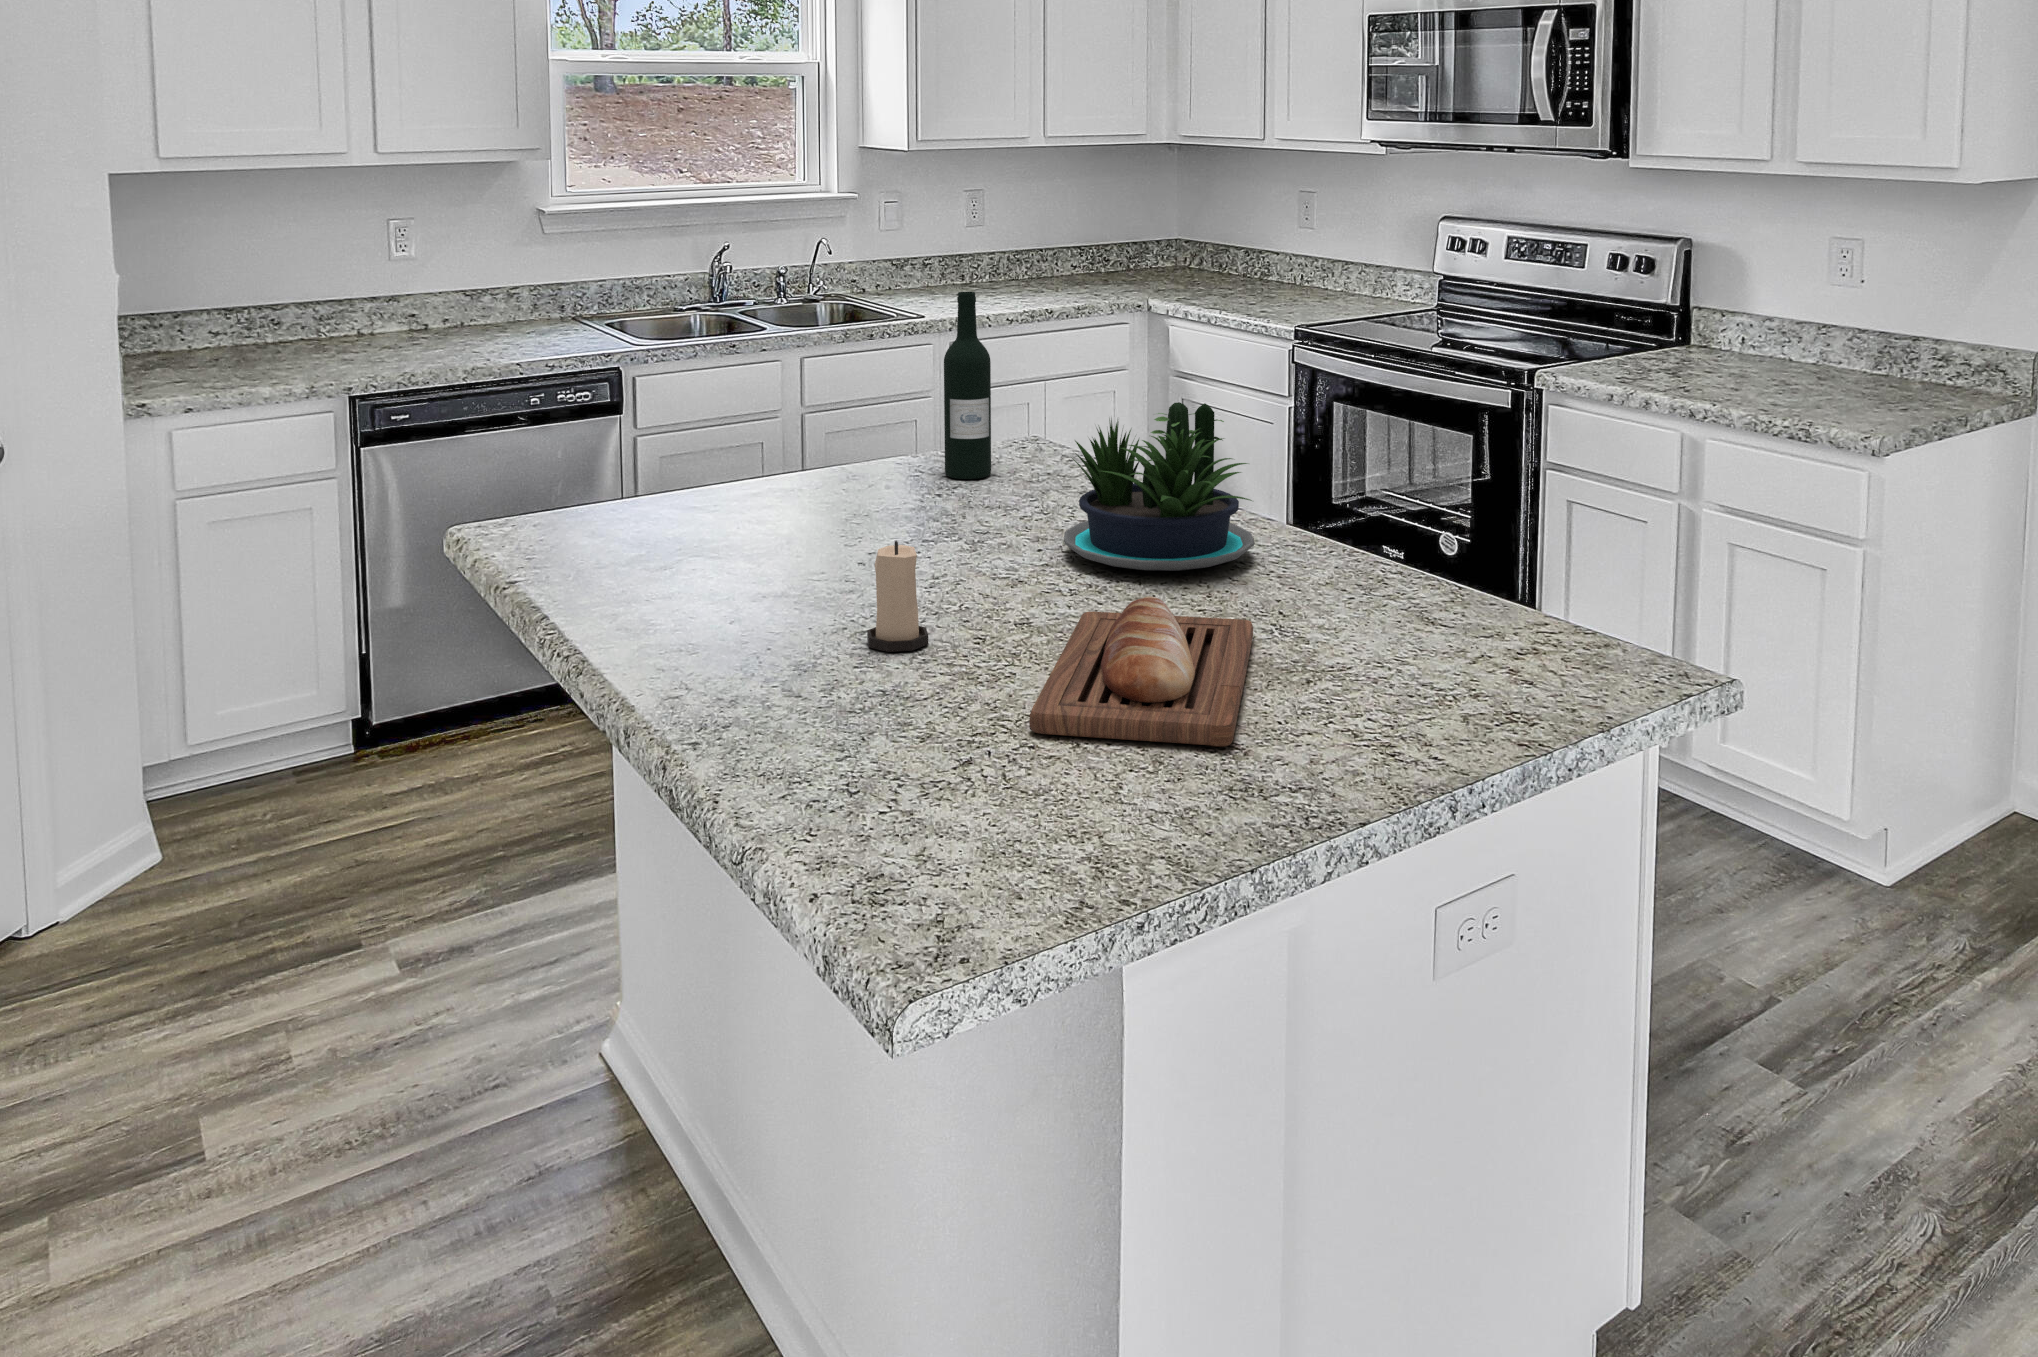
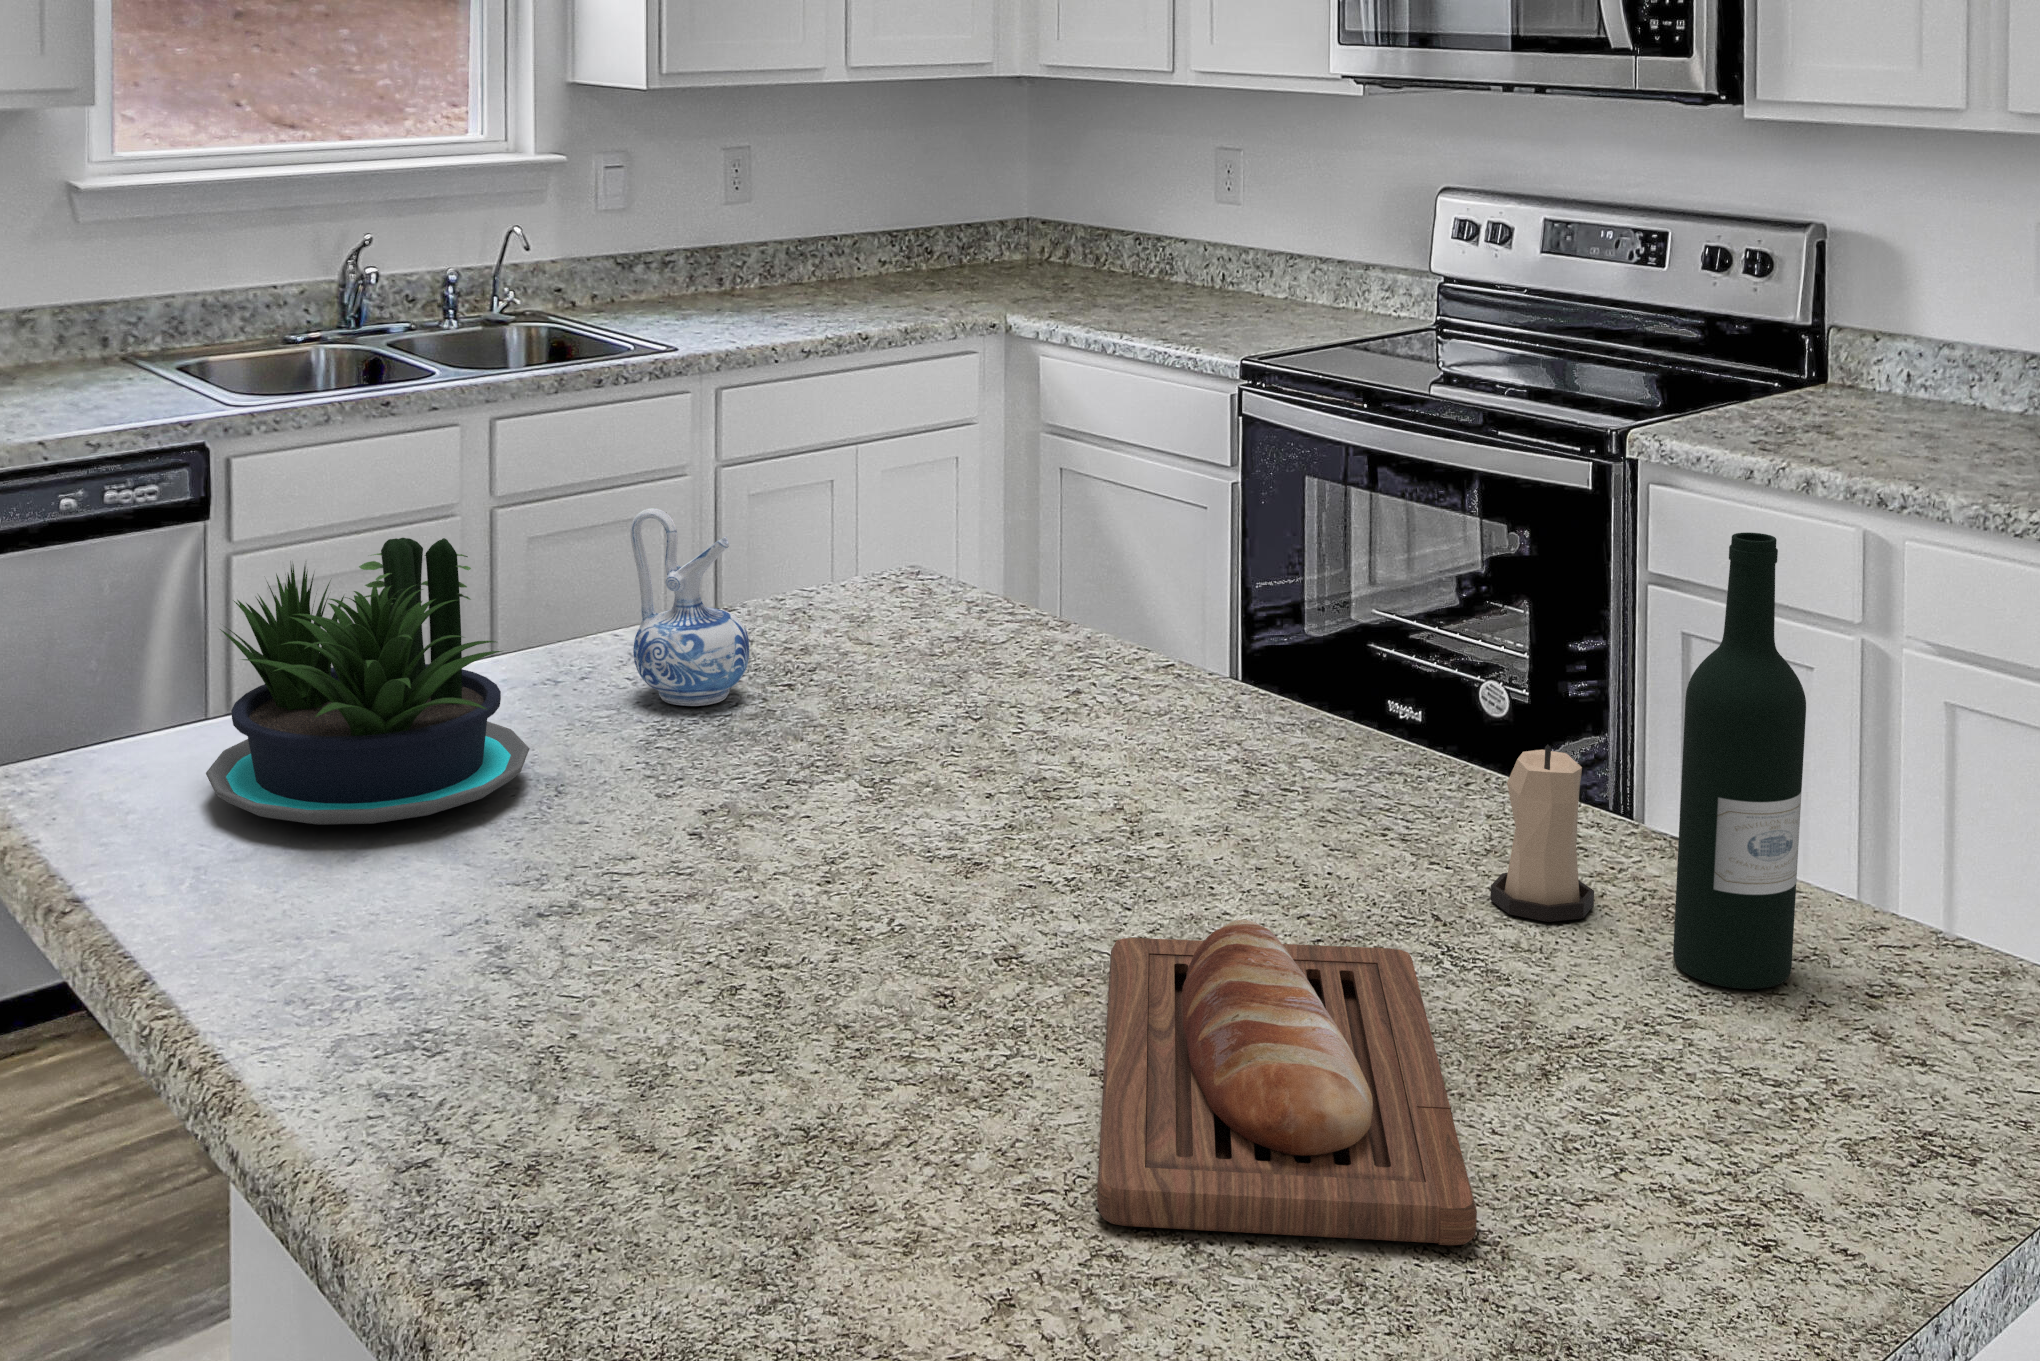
wine bottle: present [944,292,991,479] -> present [1673,532,1806,989]
ceramic pitcher: none [843,383,914,503] -> present [630,508,749,706]
potted plant: present [1064,402,1255,571] -> present [206,538,530,825]
candle: present [867,541,928,652] -> present [1490,744,1594,922]

